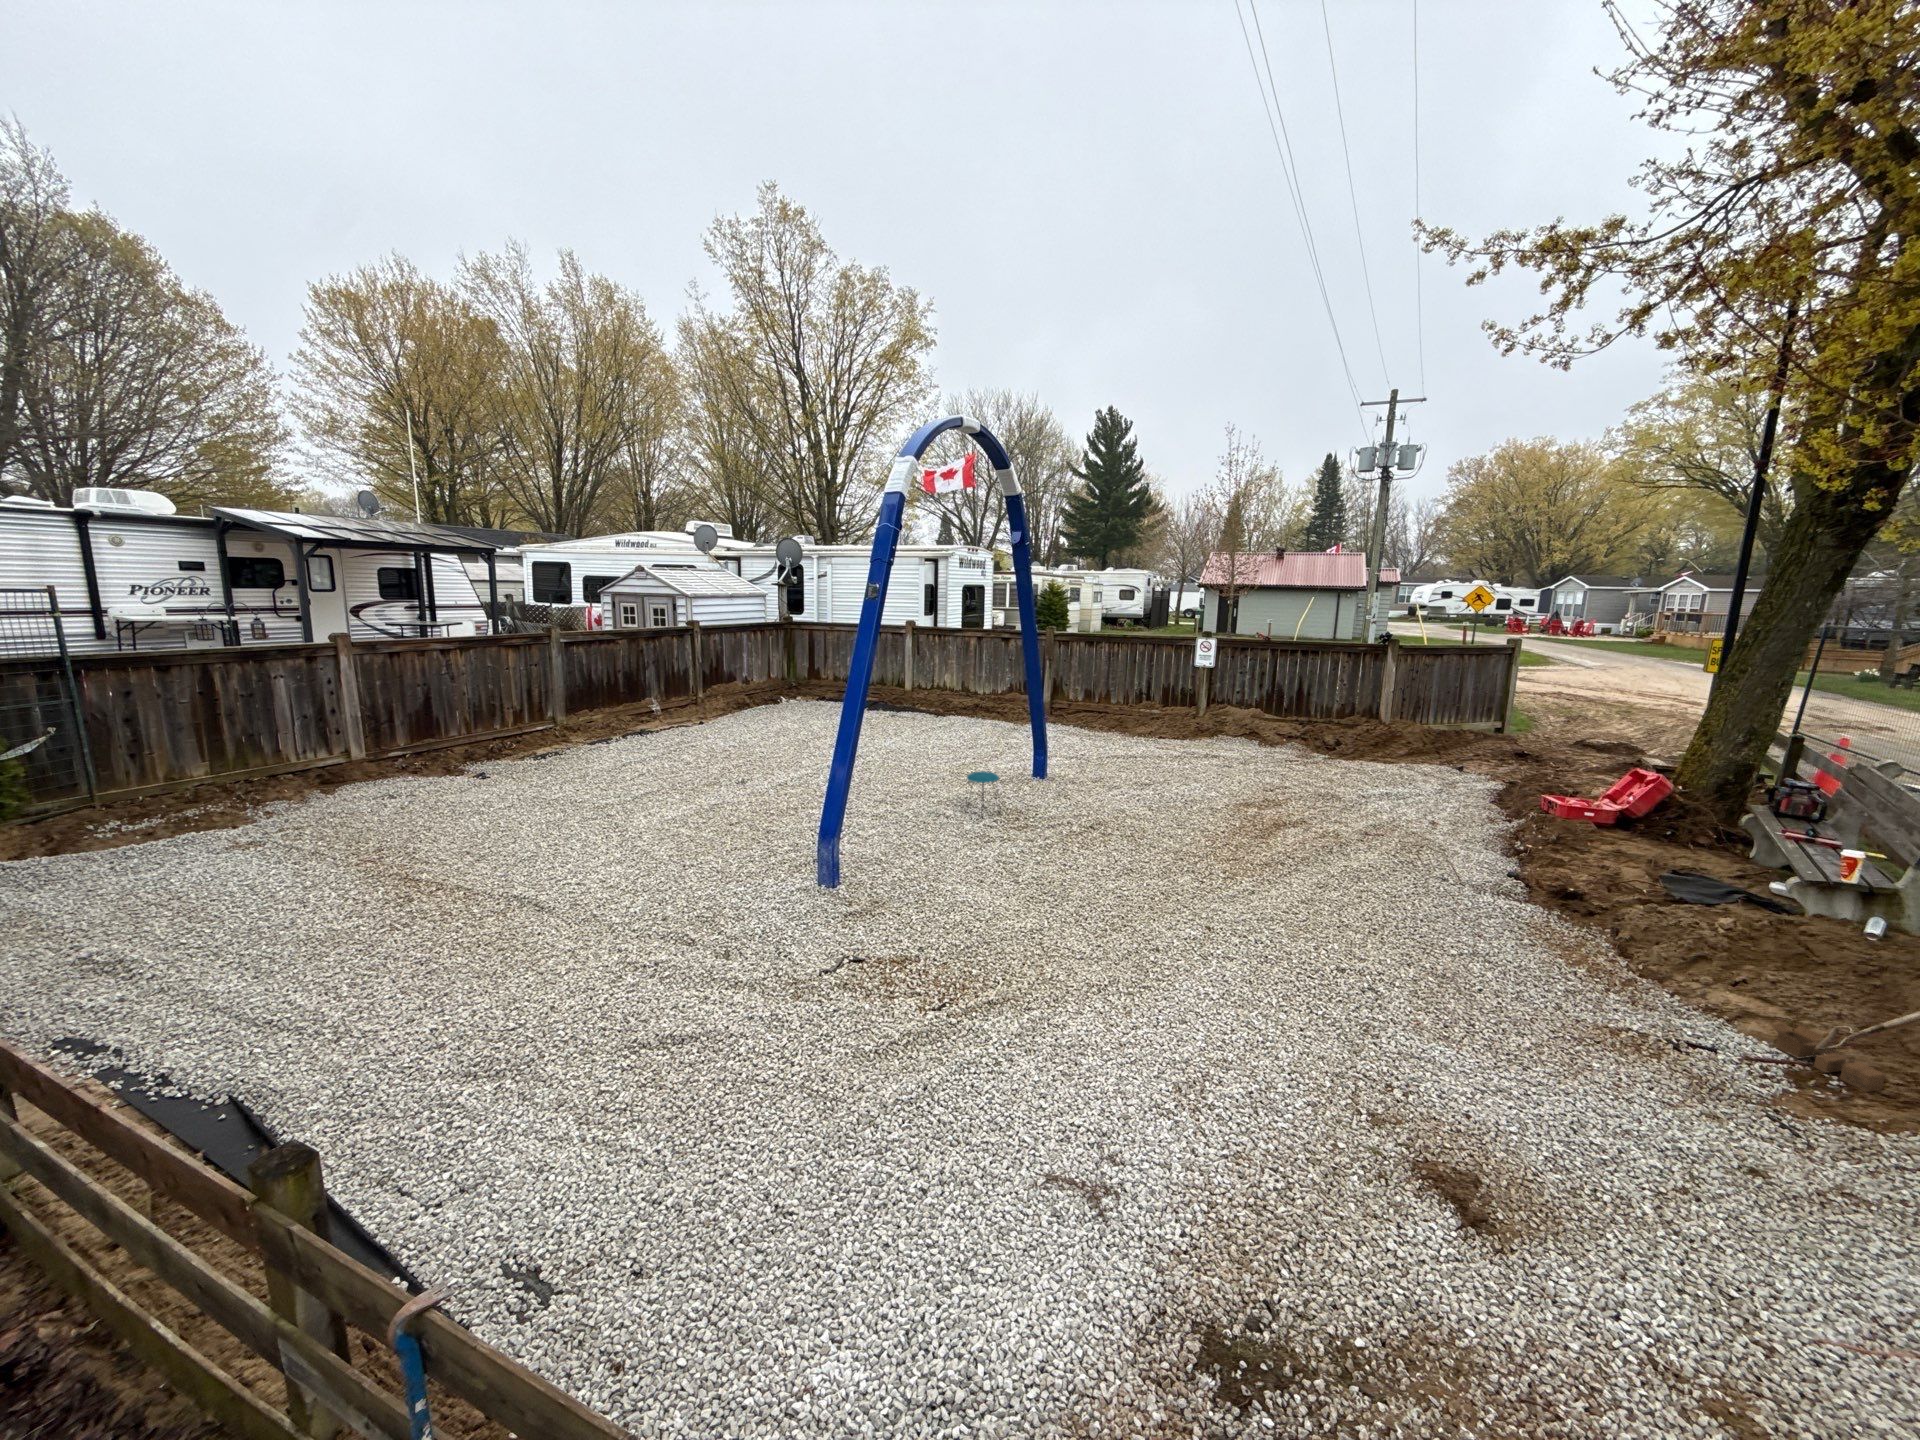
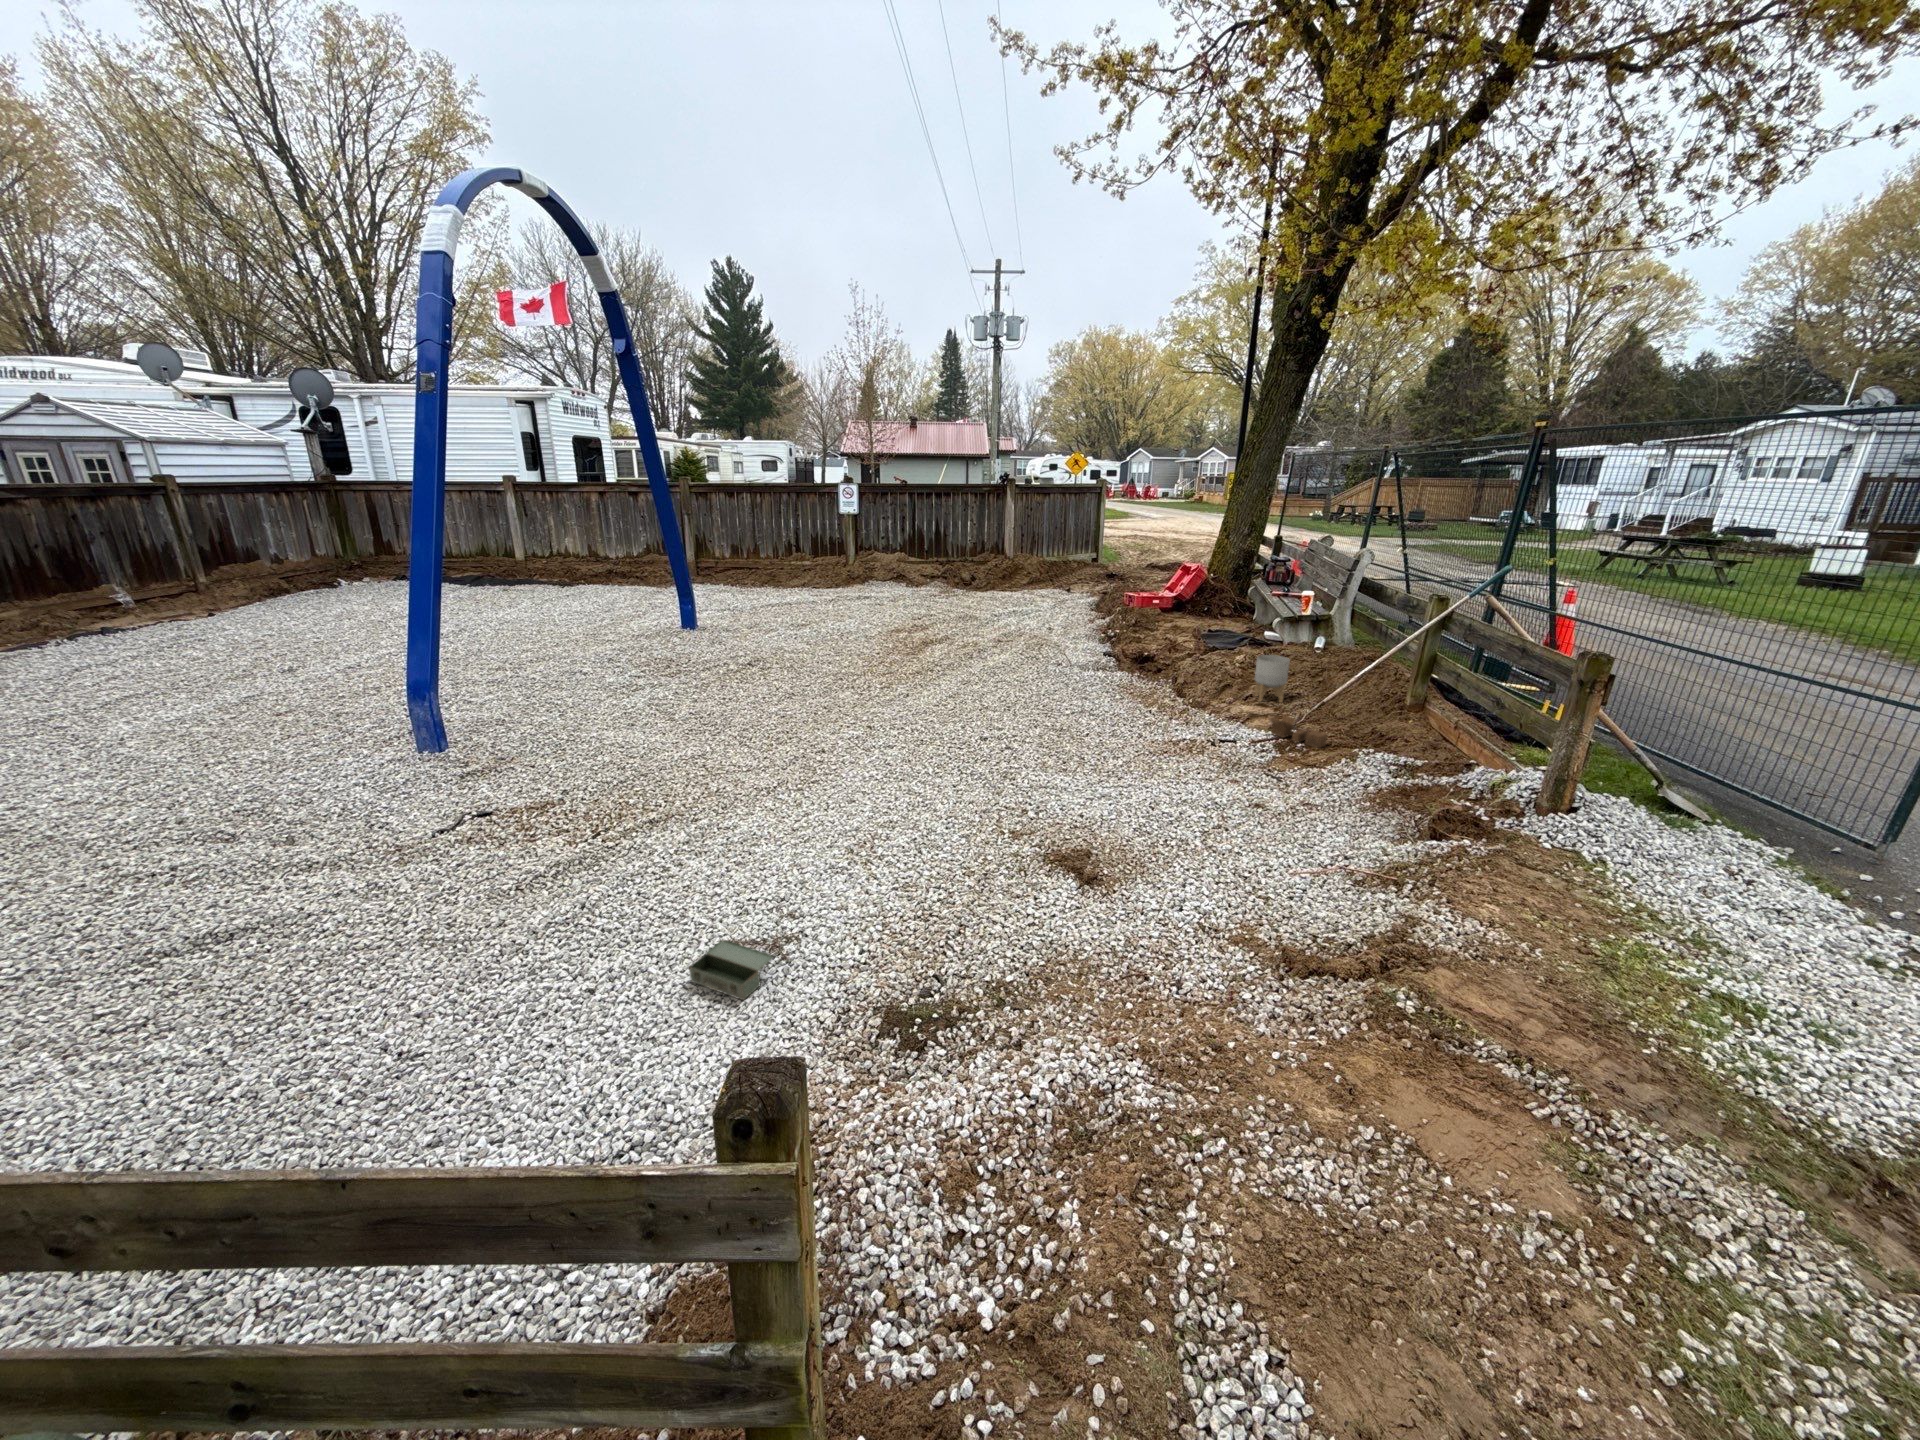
stool: present [965,771,1001,817] -> none [601,624,648,674]
planter: none [1744,921,1811,993] -> present [1255,655,1290,703]
toolbox: none [1011,1174,1093,1257] -> present [689,940,774,1000]

